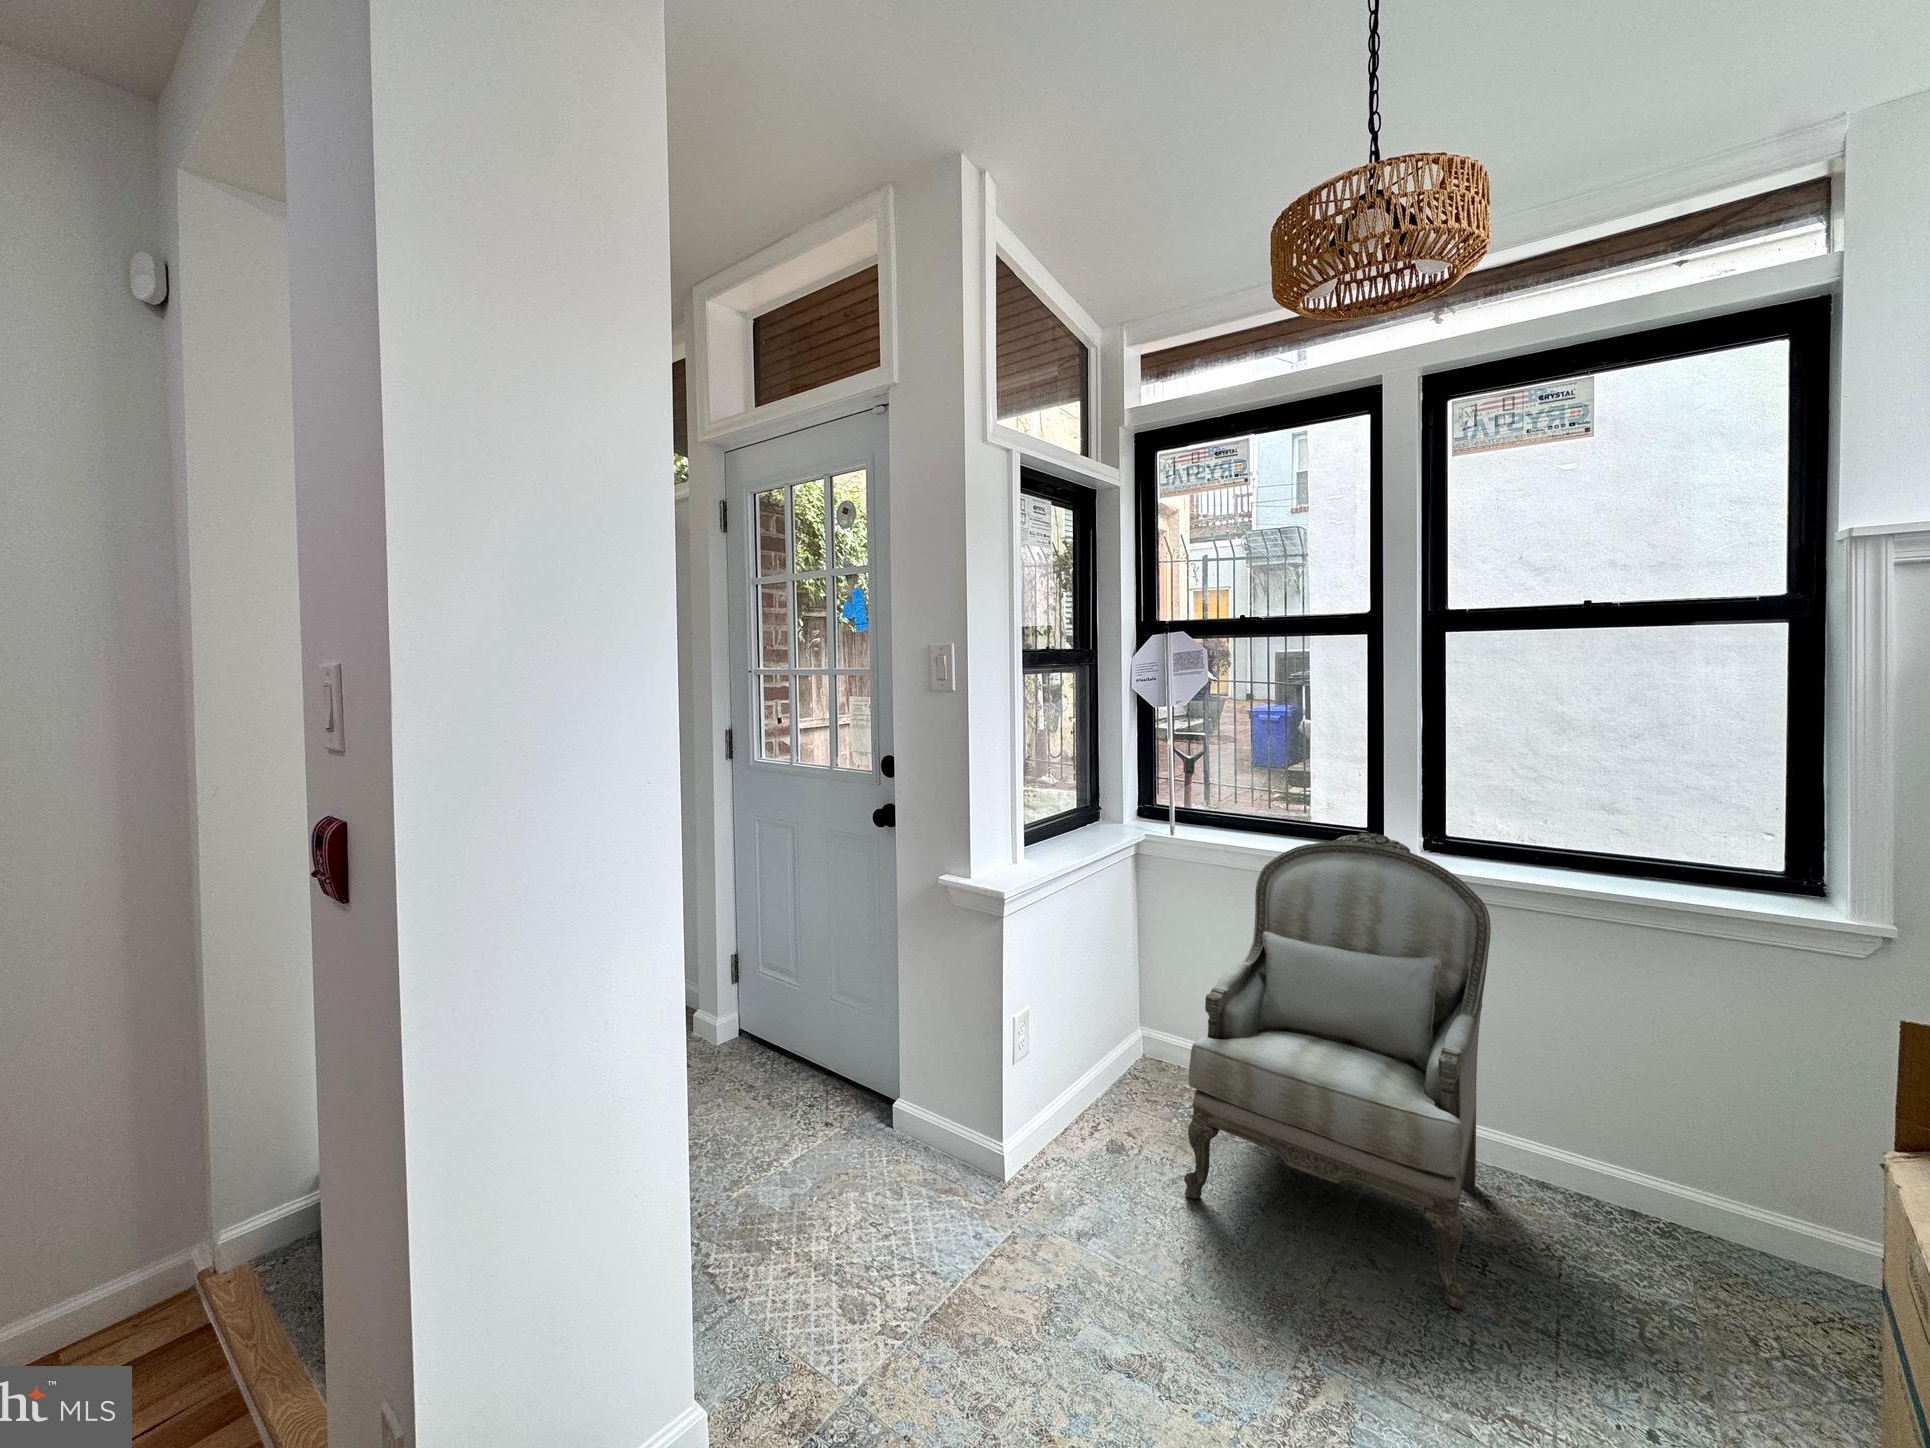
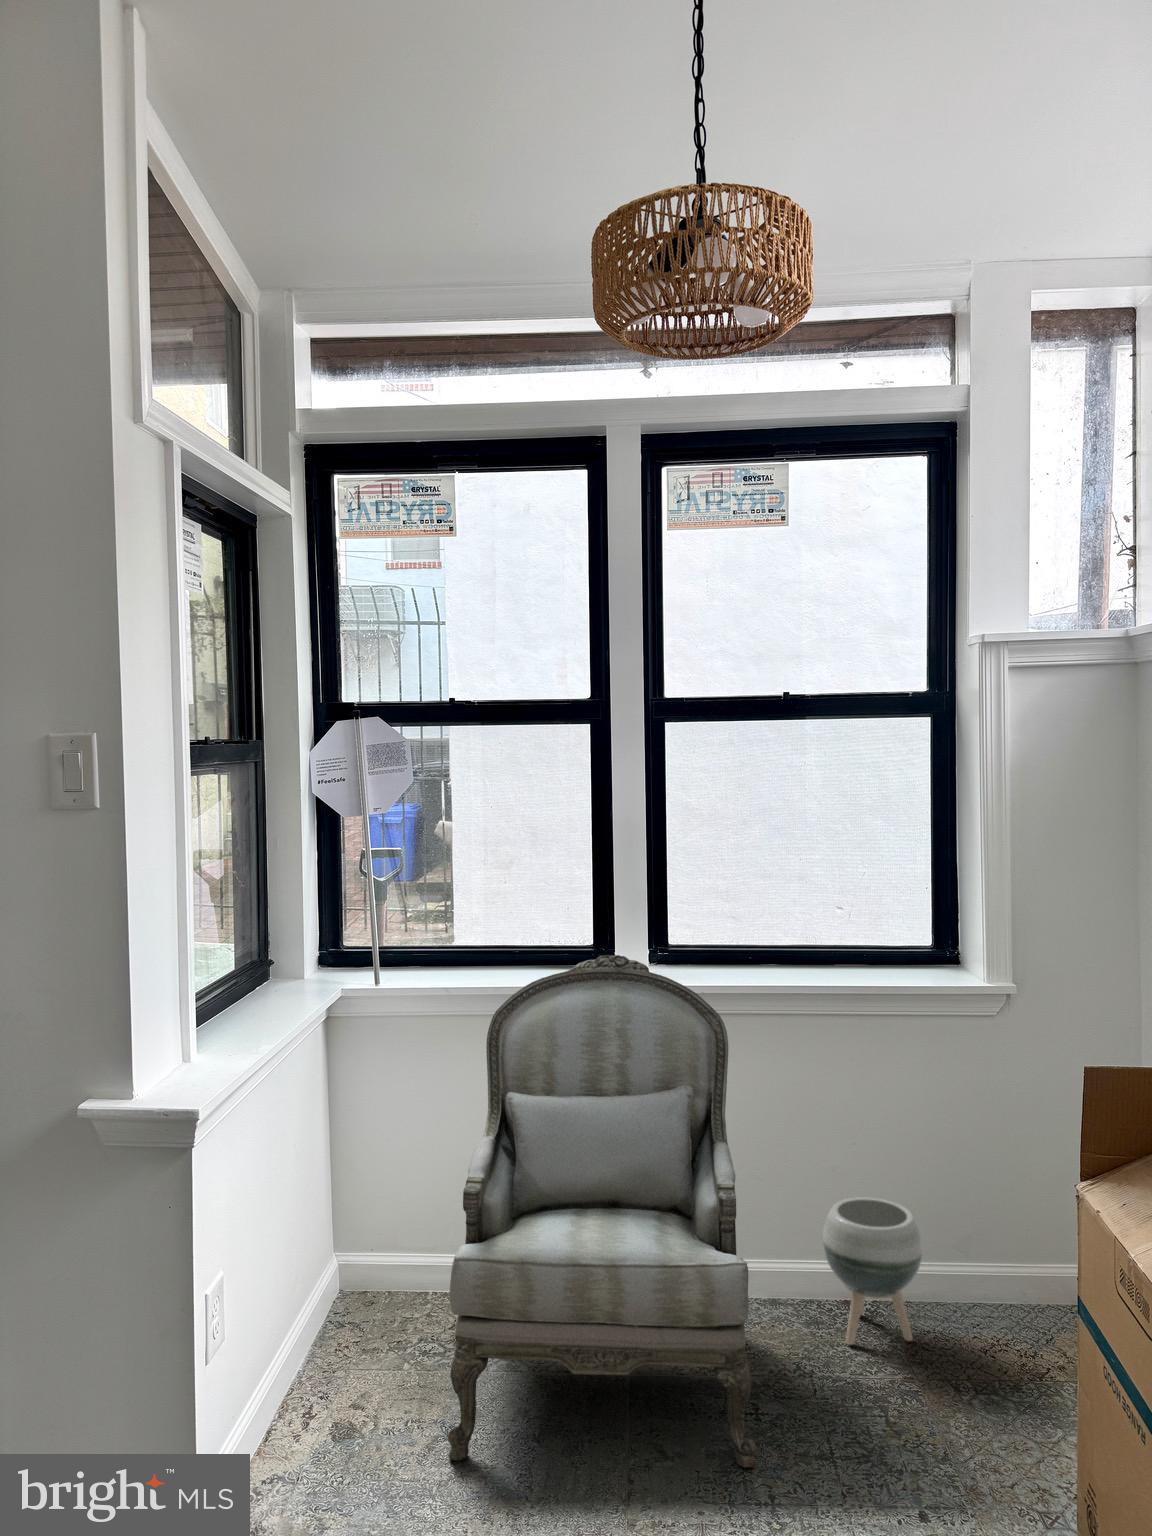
planter: none [1596,1107,1729,1274] -> present [823,1197,923,1345]

